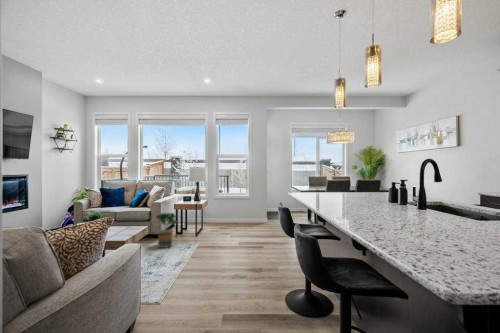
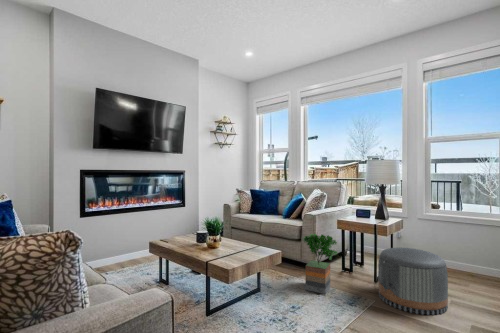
pouf: none [199,214,231,244] -> present [378,248,448,315]

